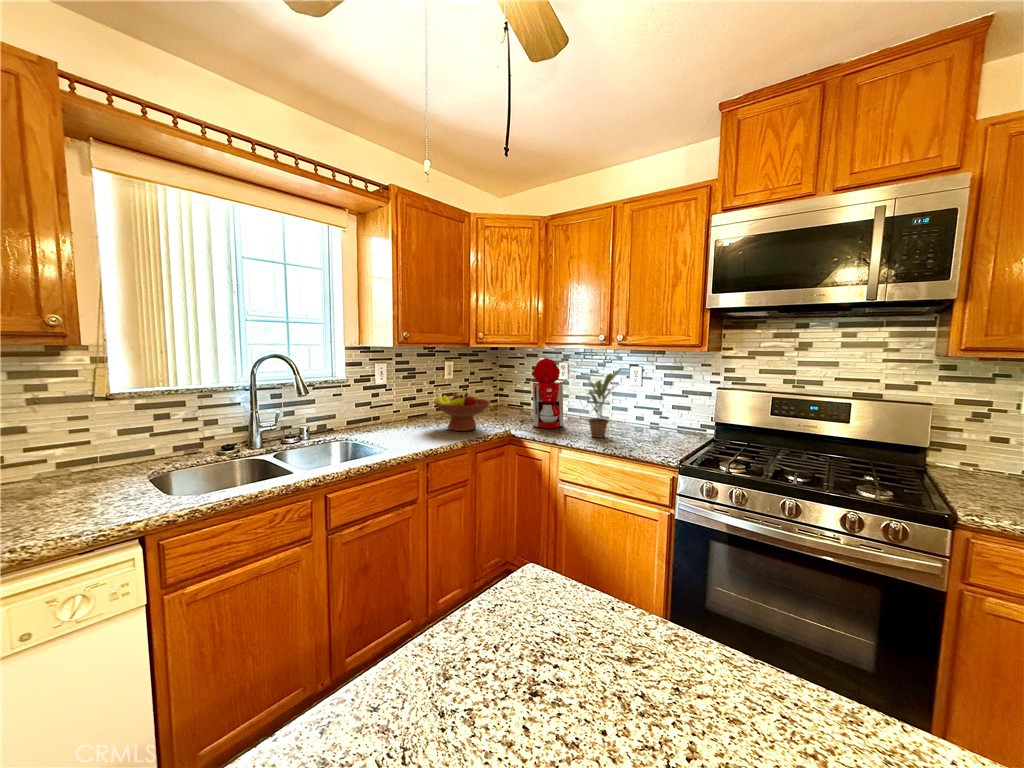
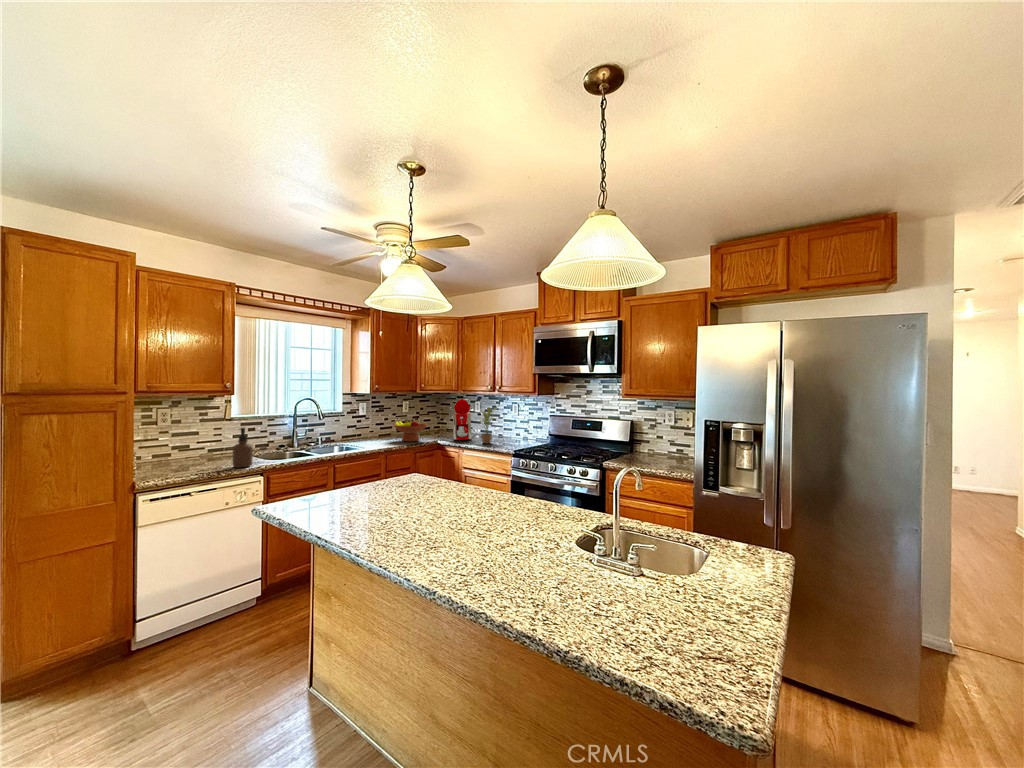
soap dispenser: none [45,428,108,531] -> present [233,428,253,468]

